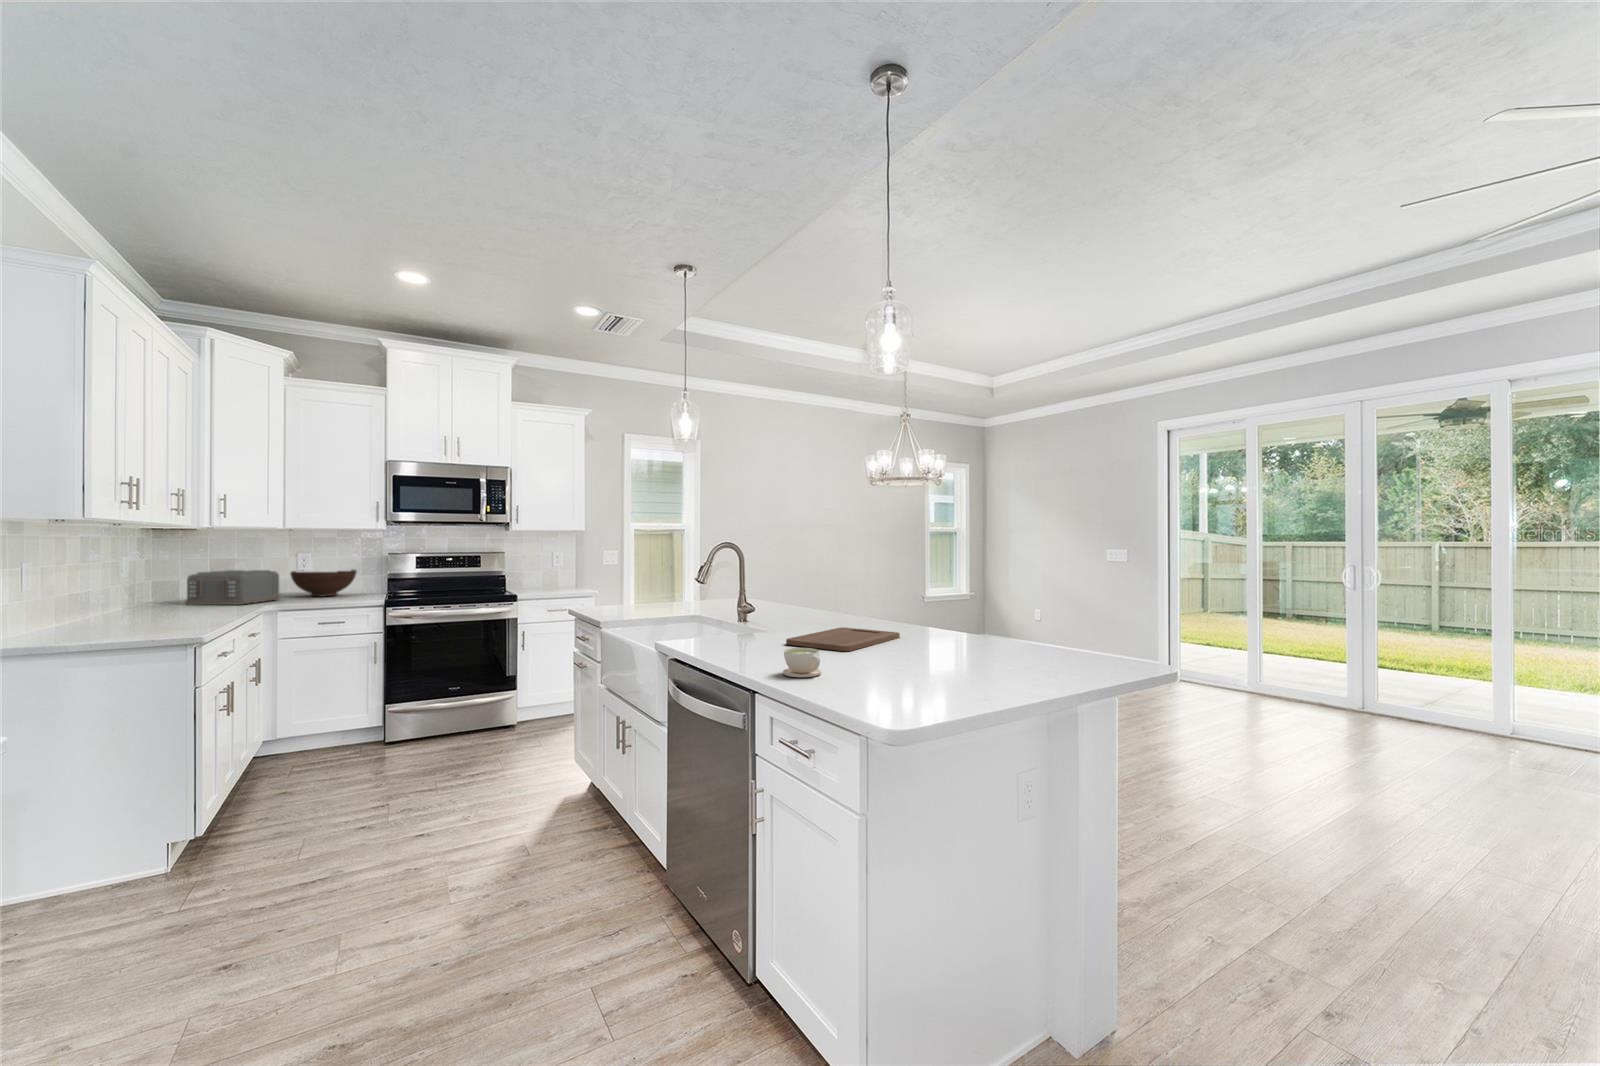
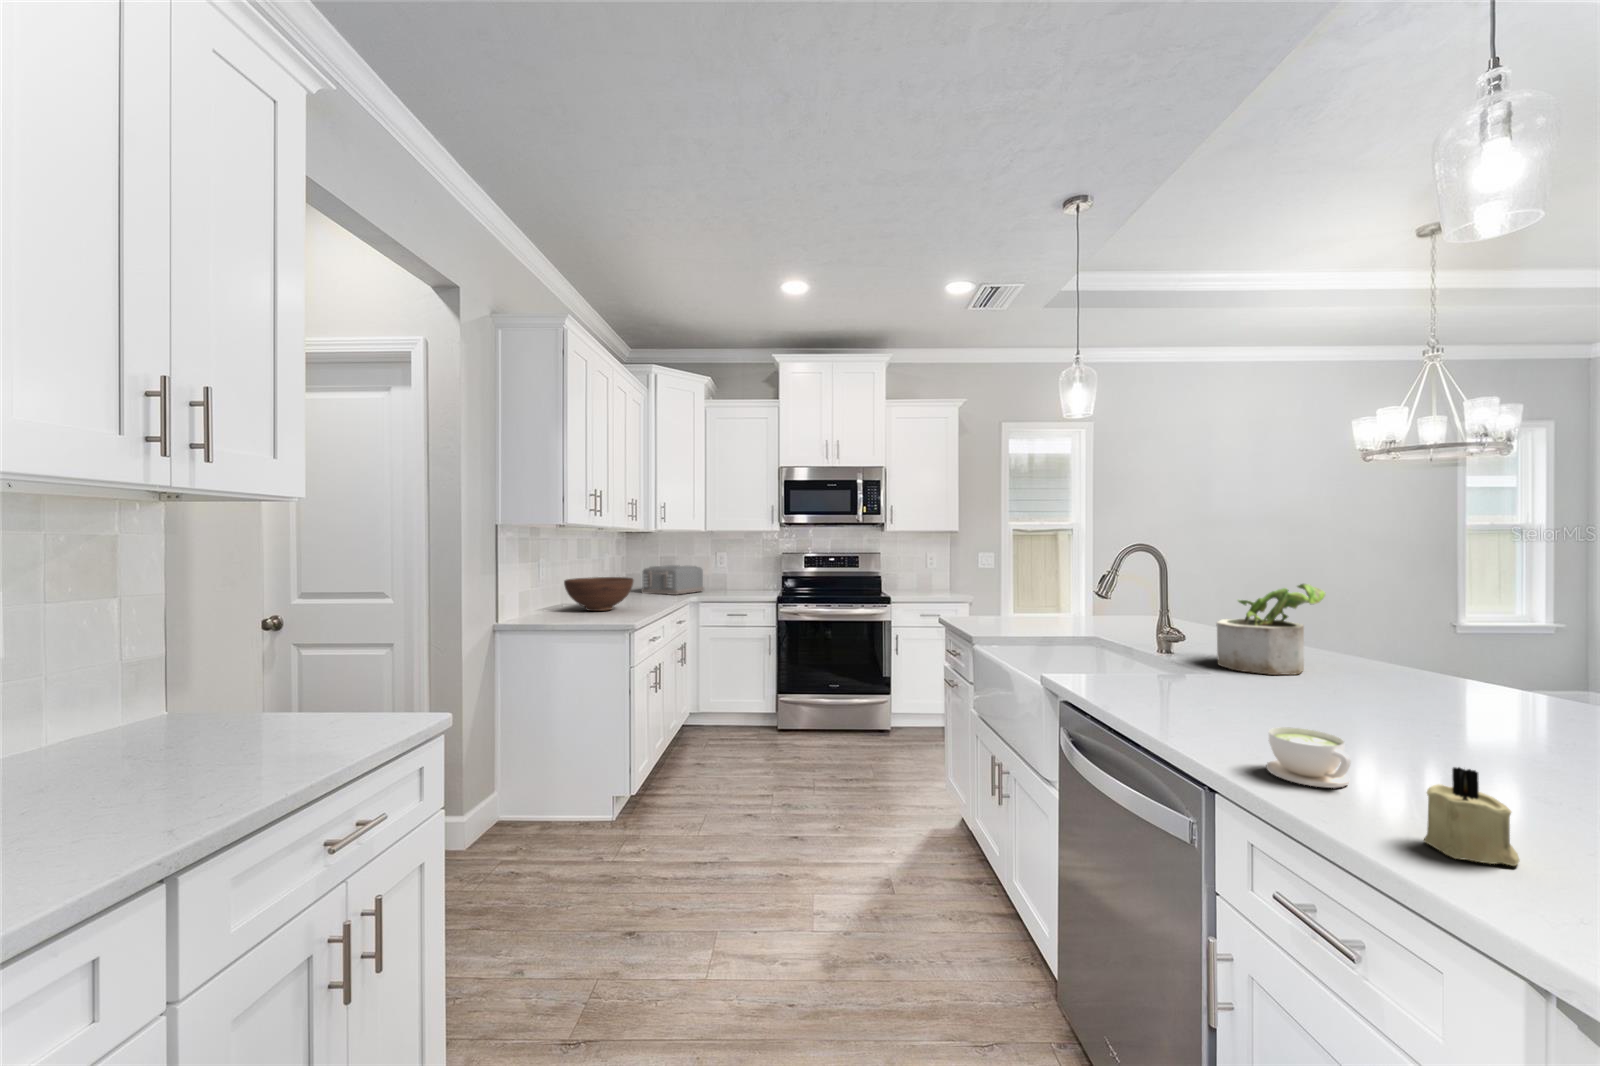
potted plant: none [774,567,834,628] -> present [1217,584,1325,675]
fruit bowl: present [290,570,357,596] -> present [564,577,633,611]
cutting board: present [786,627,900,651] -> none [1250,681,1485,734]
candle: none [842,650,875,694] -> present [1424,767,1520,866]

